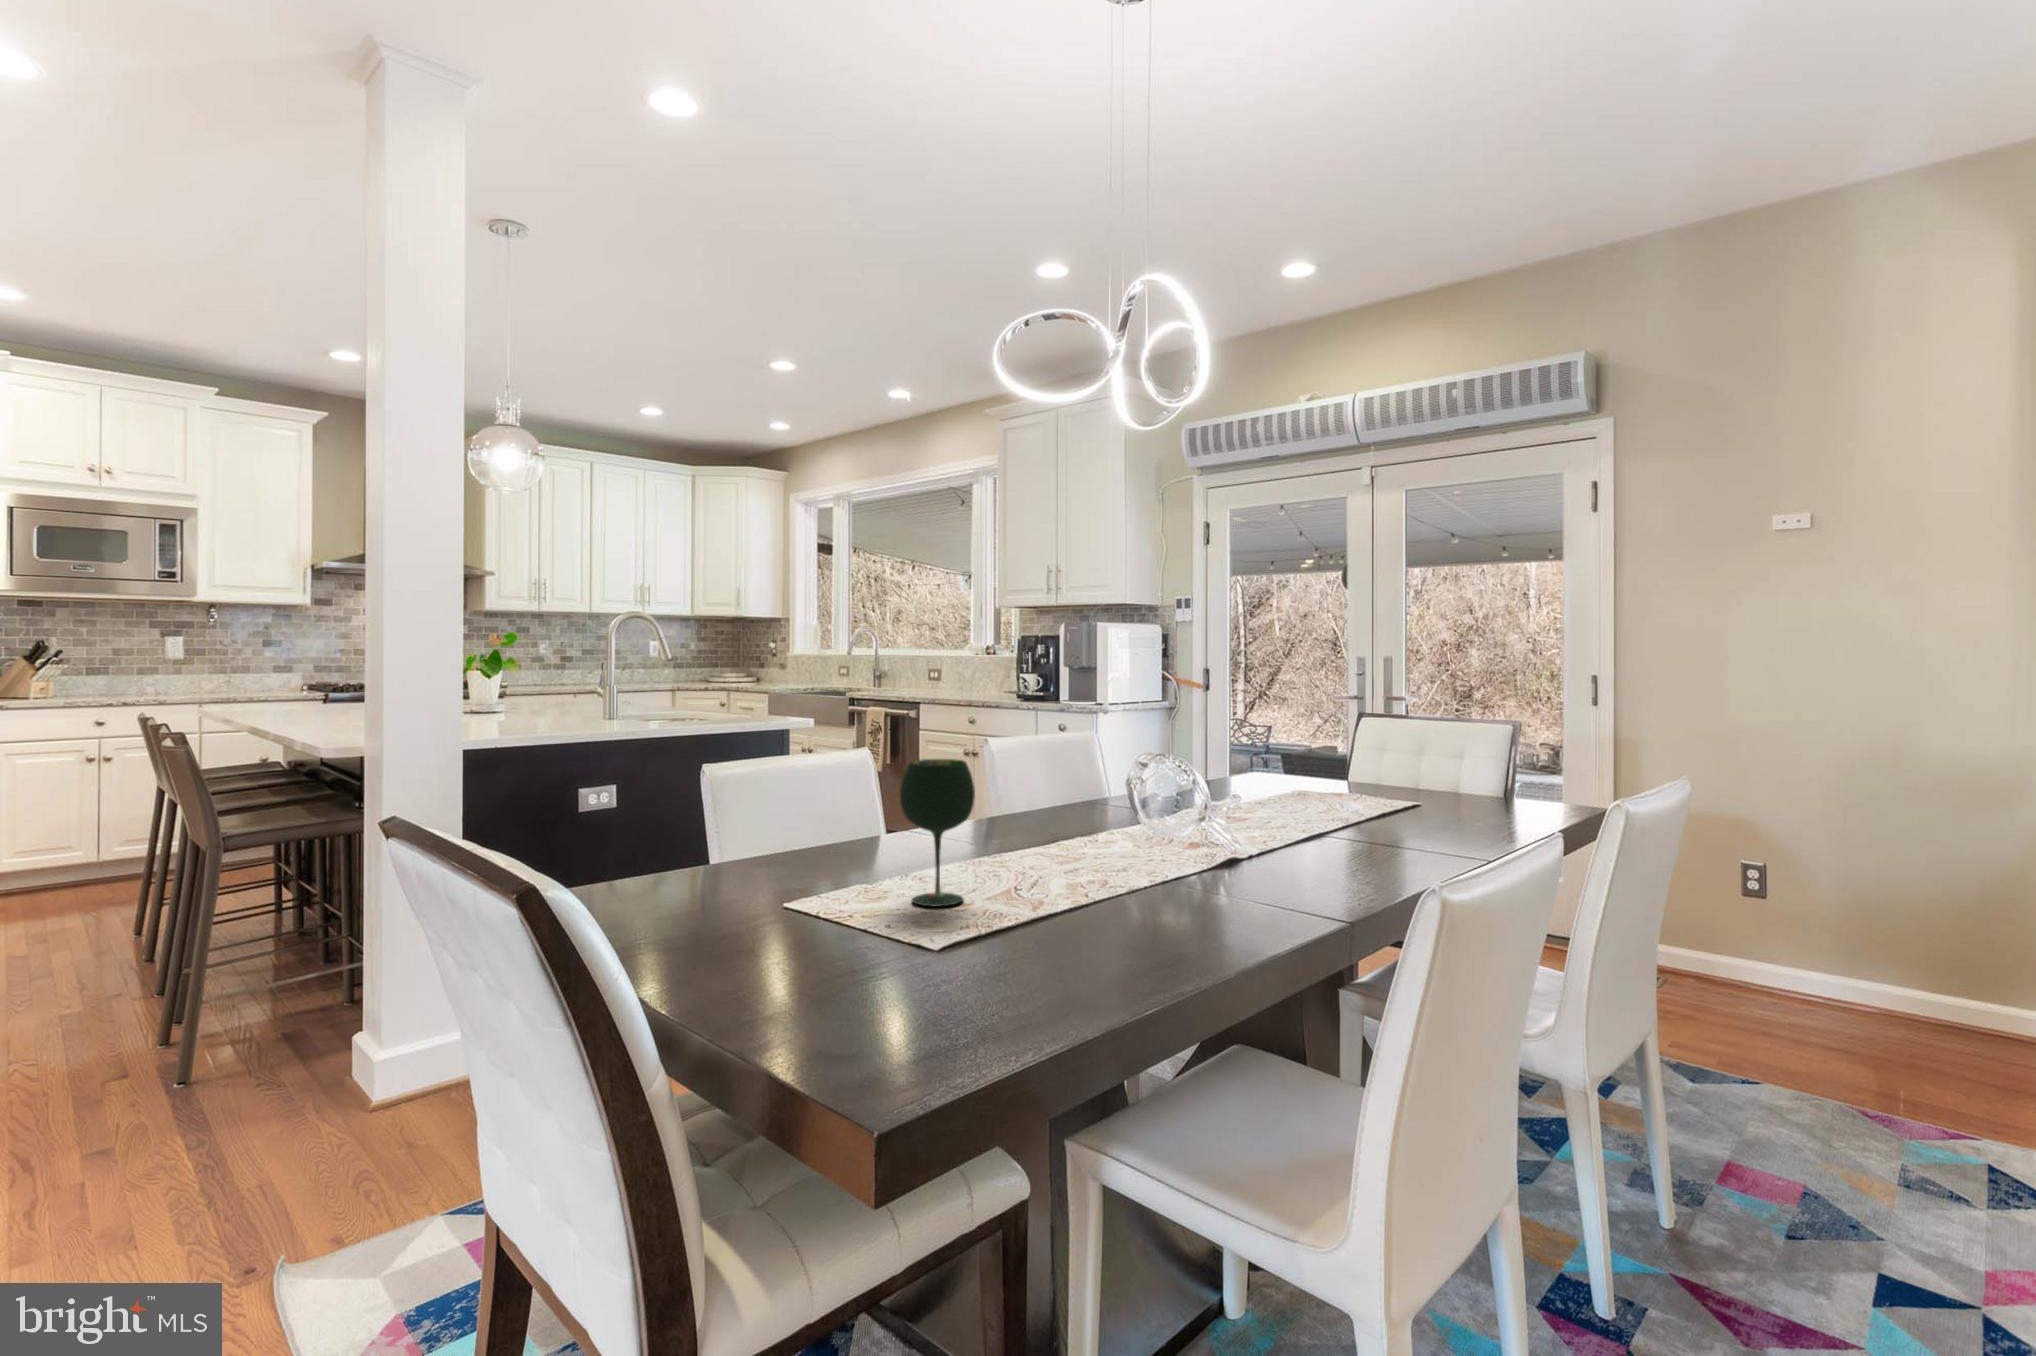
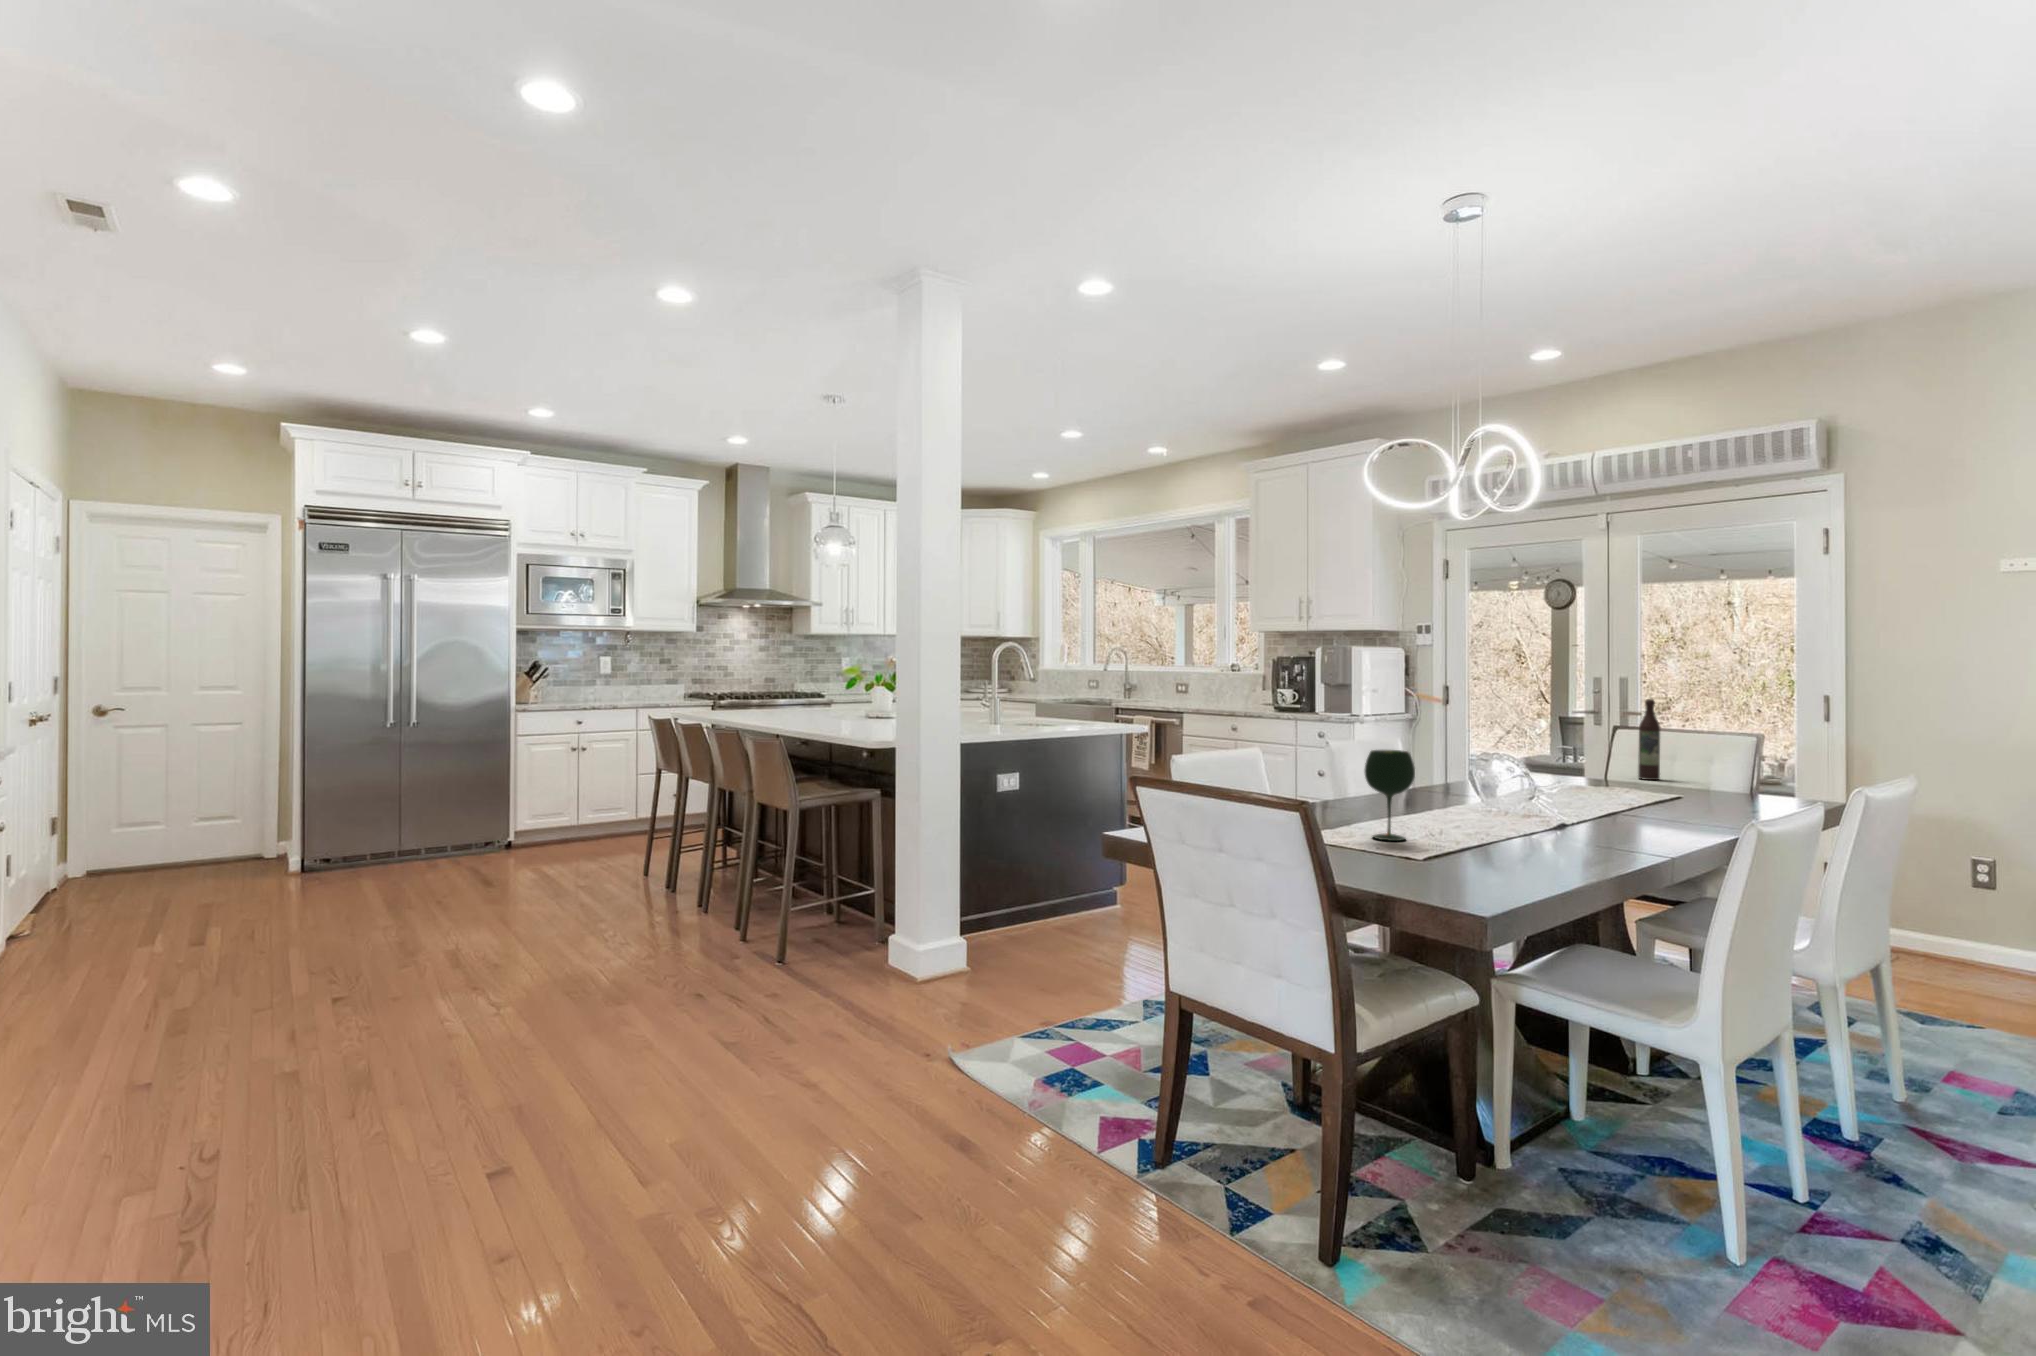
wine bottle: none [1379,681,1404,783] -> present [1638,699,1660,780]

